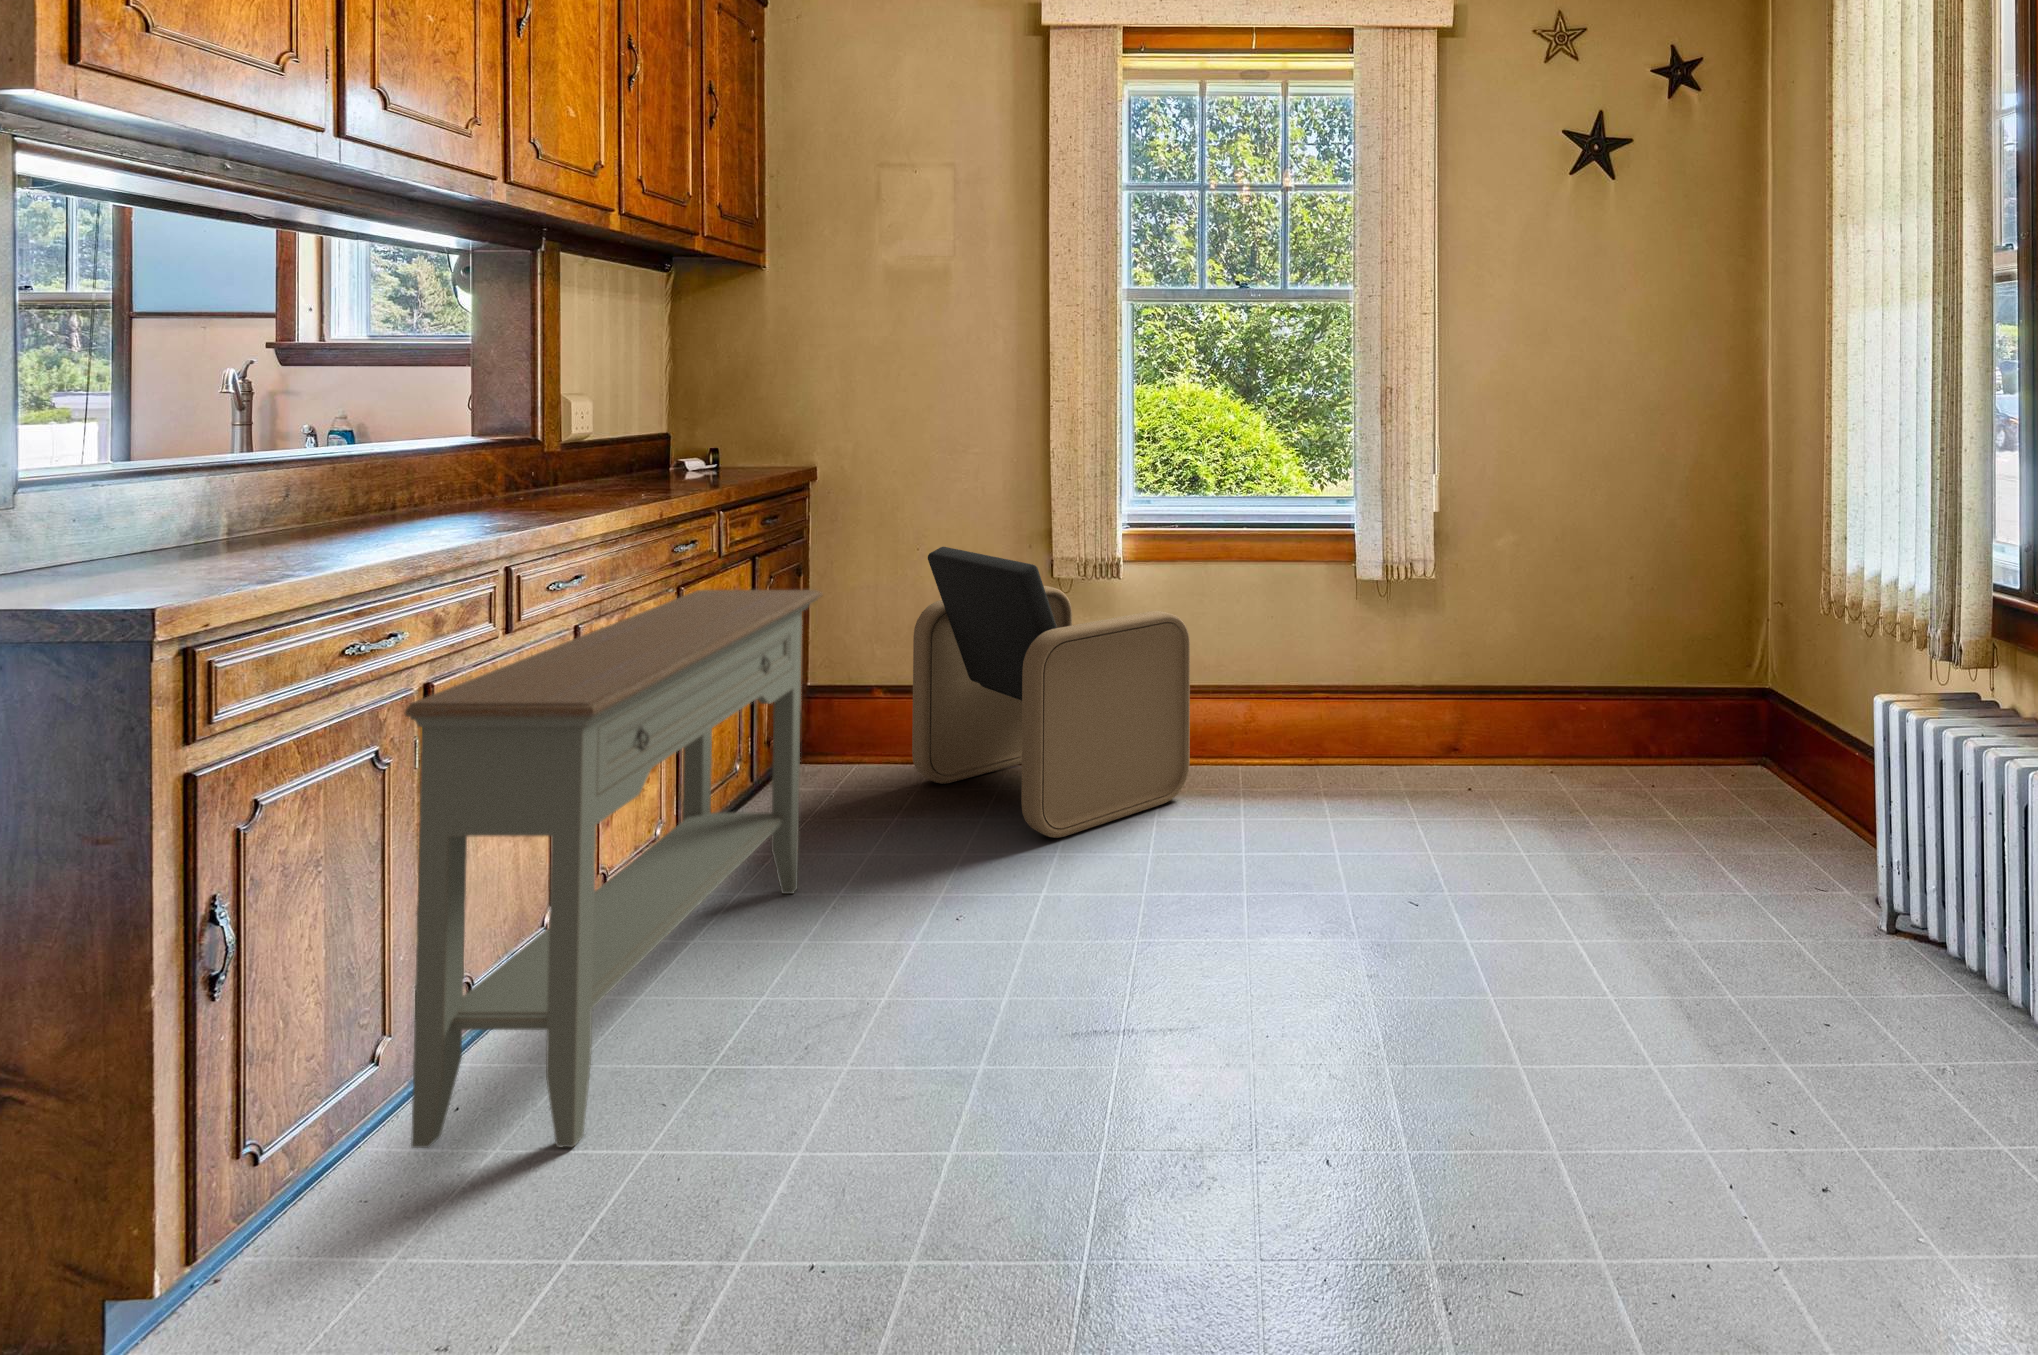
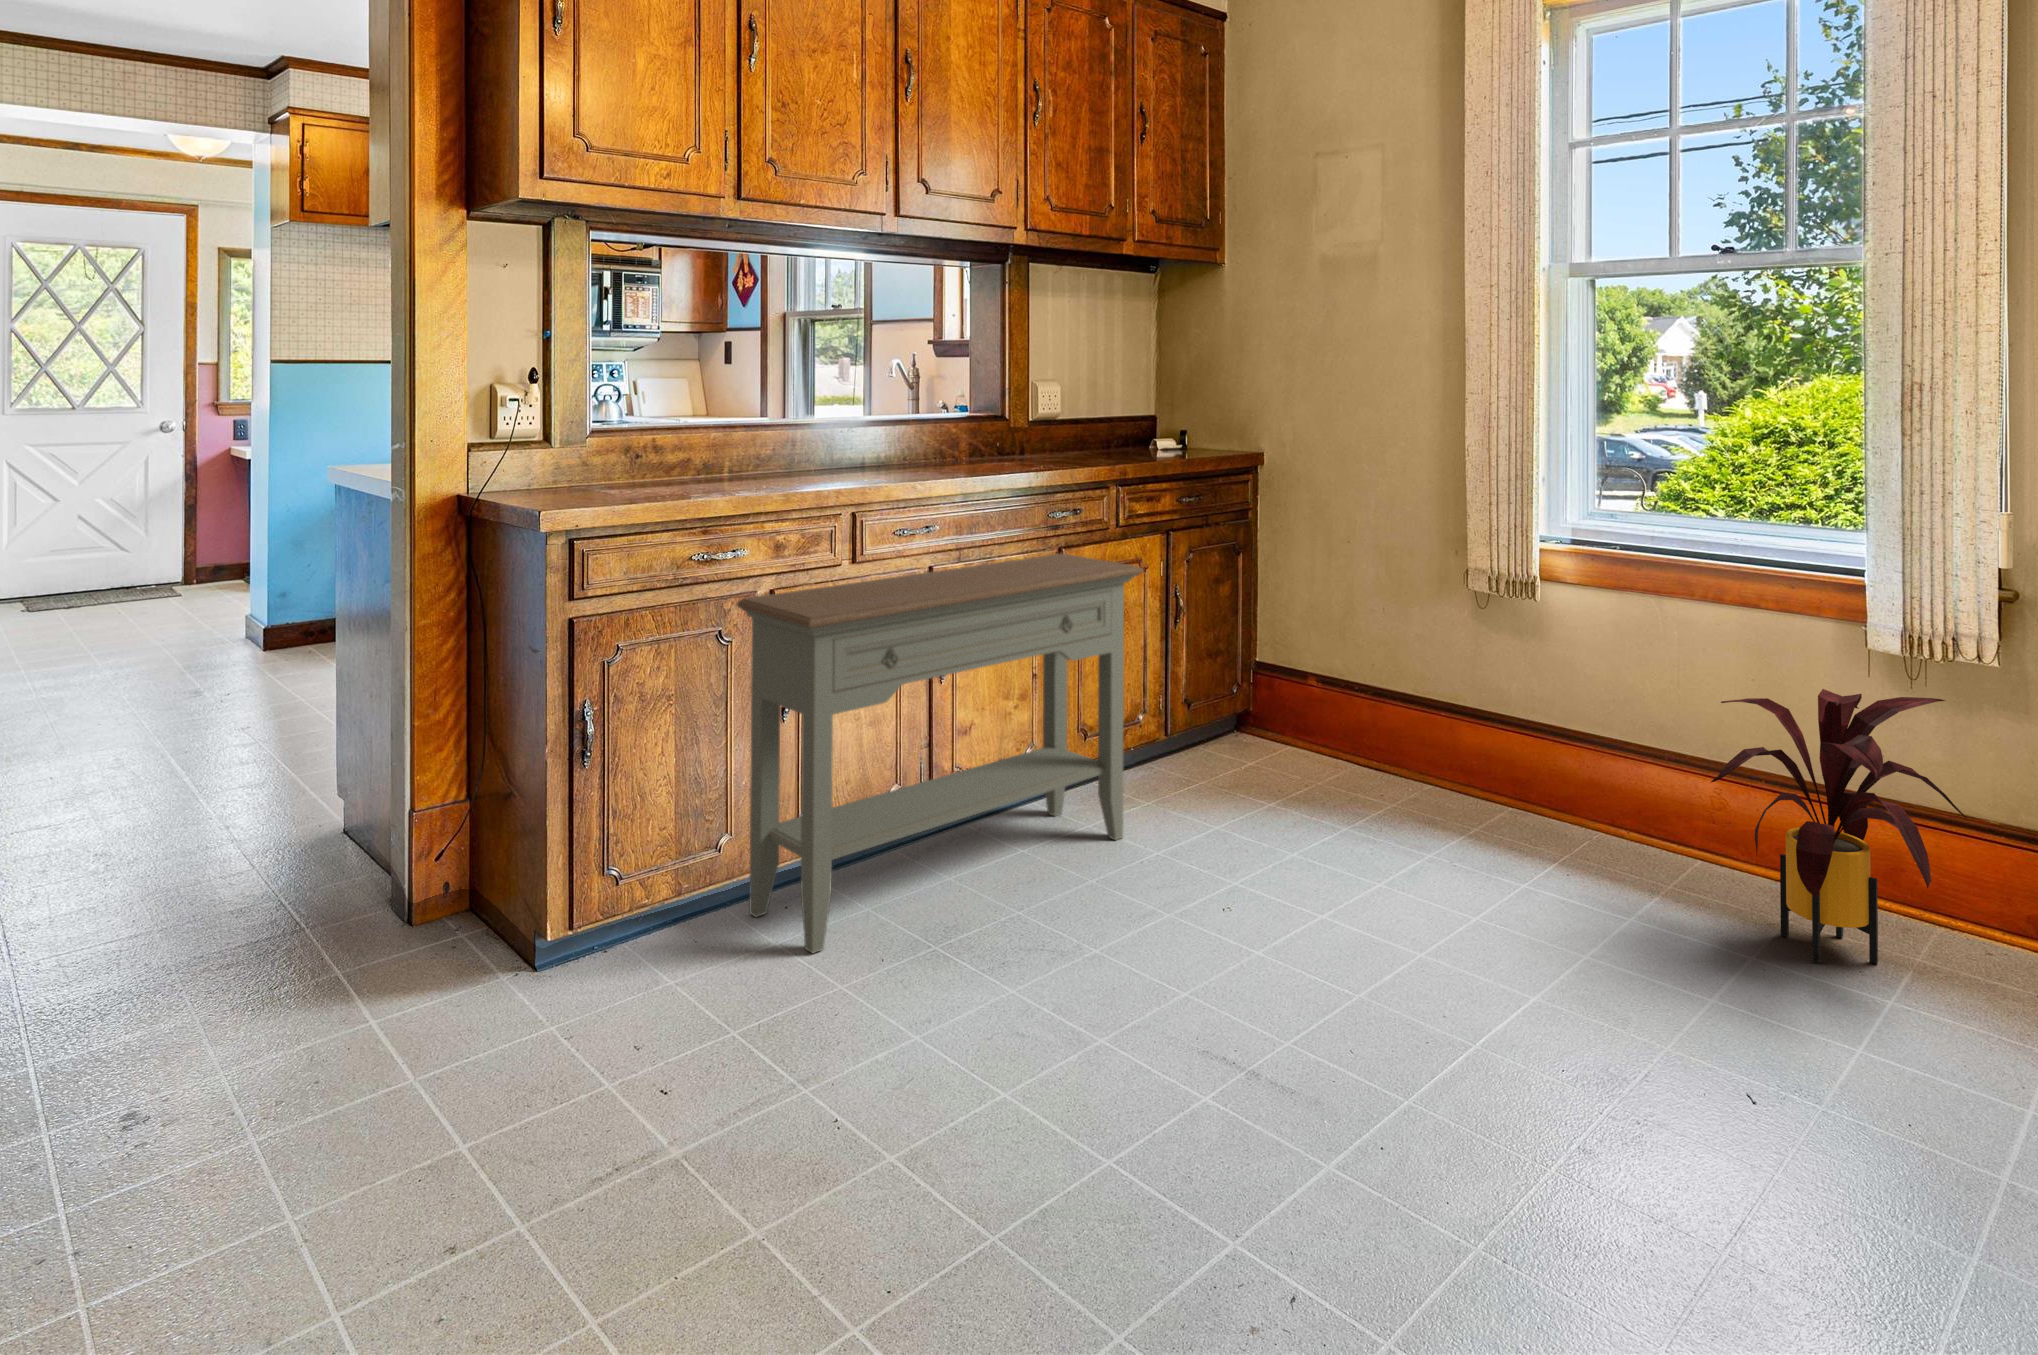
armchair: present [912,547,1190,838] -> none [1306,544,1575,877]
house plant: none [1286,600,1444,802] -> present [1711,689,1967,964]

